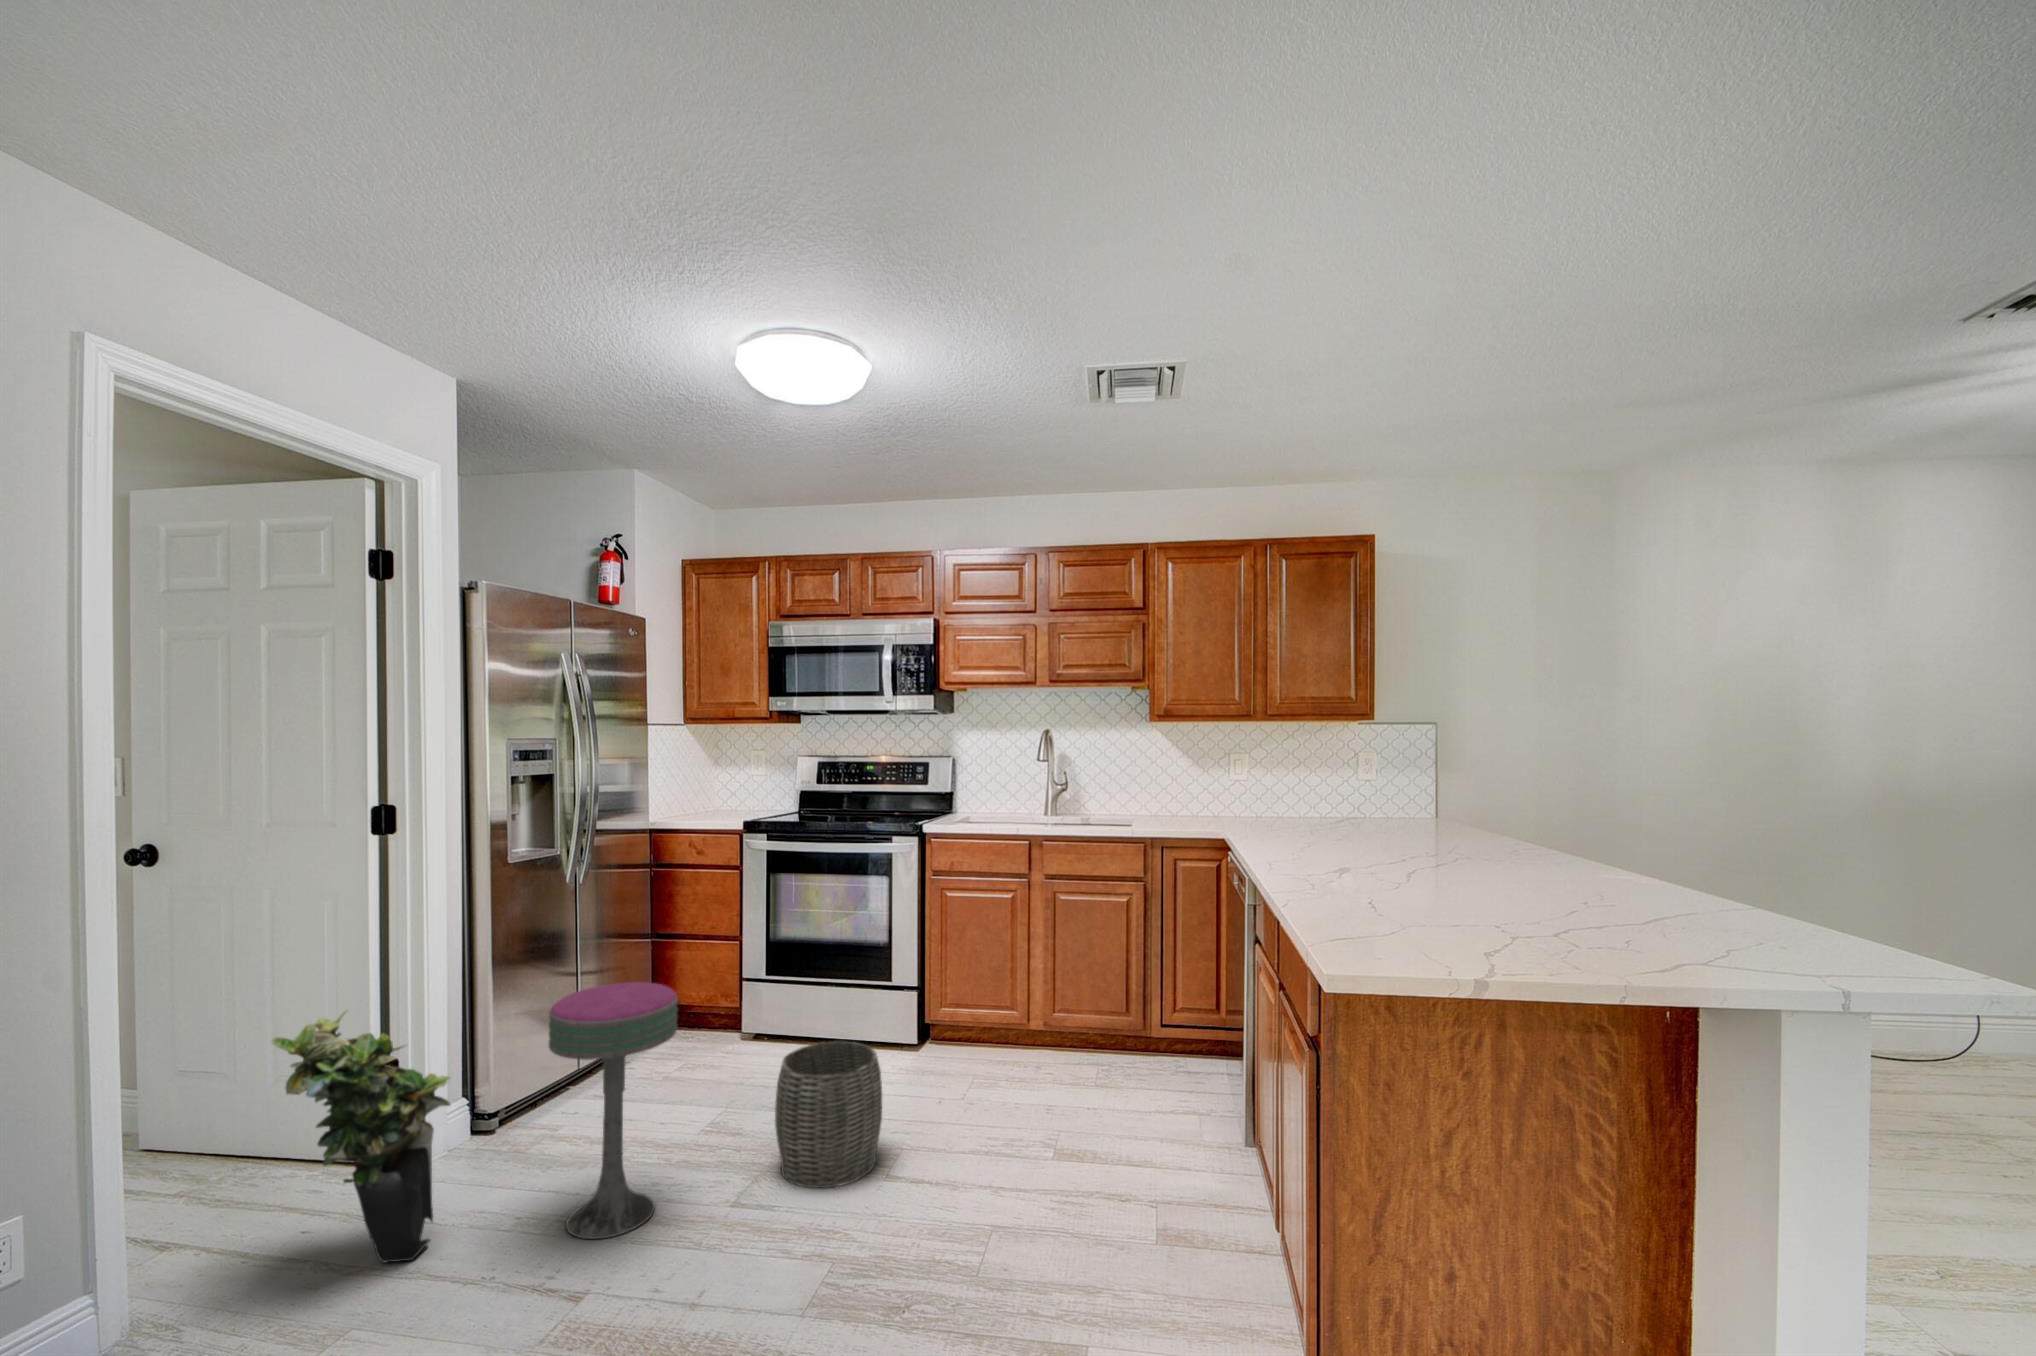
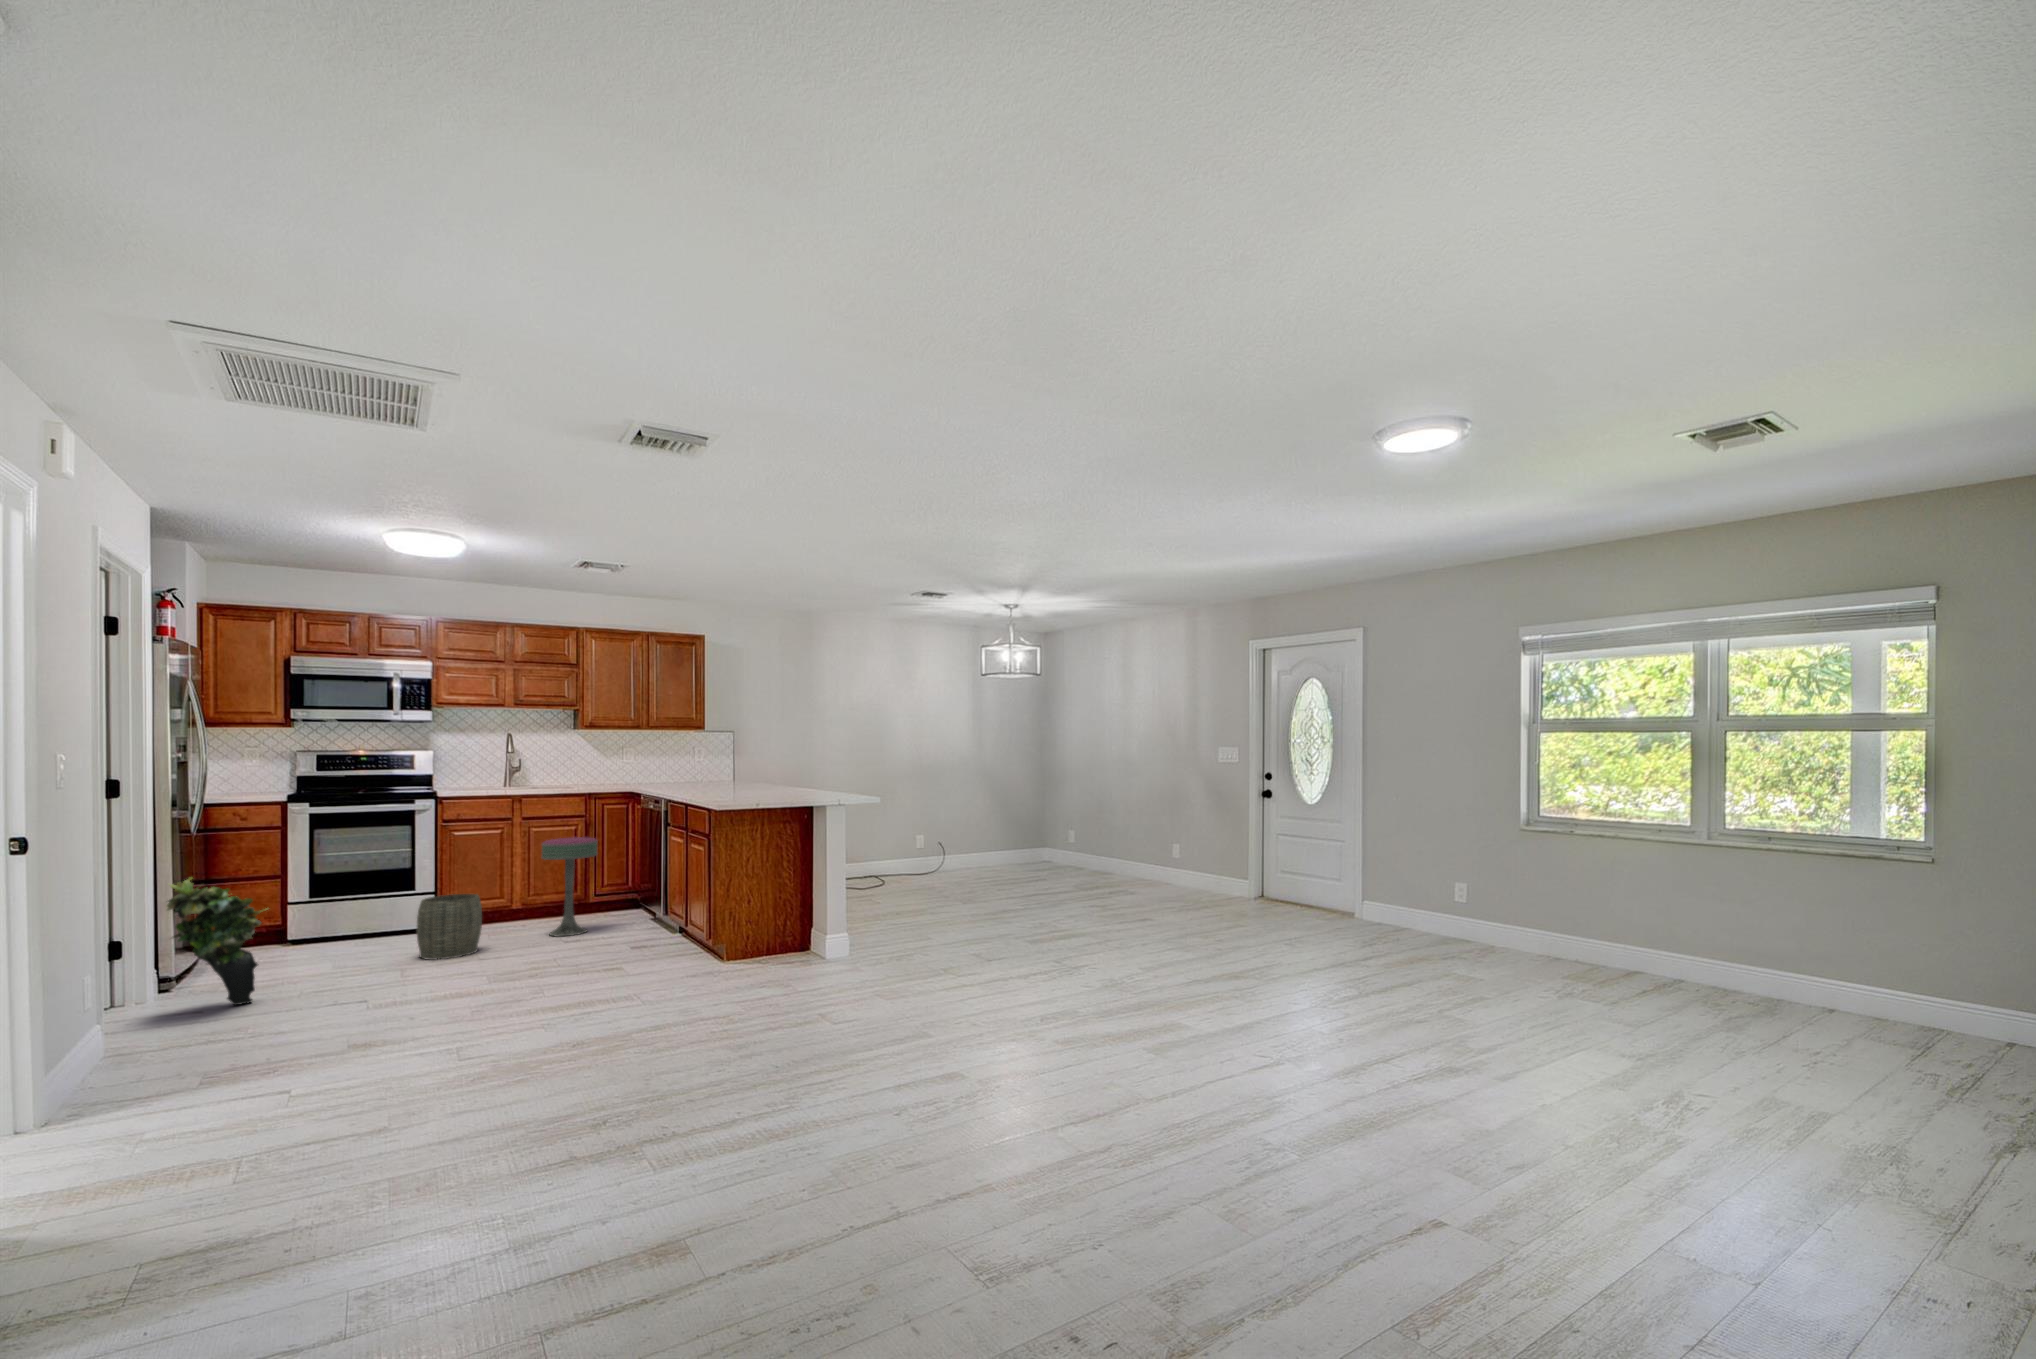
bar stool: present [549,982,678,1239] -> present [542,837,598,937]

